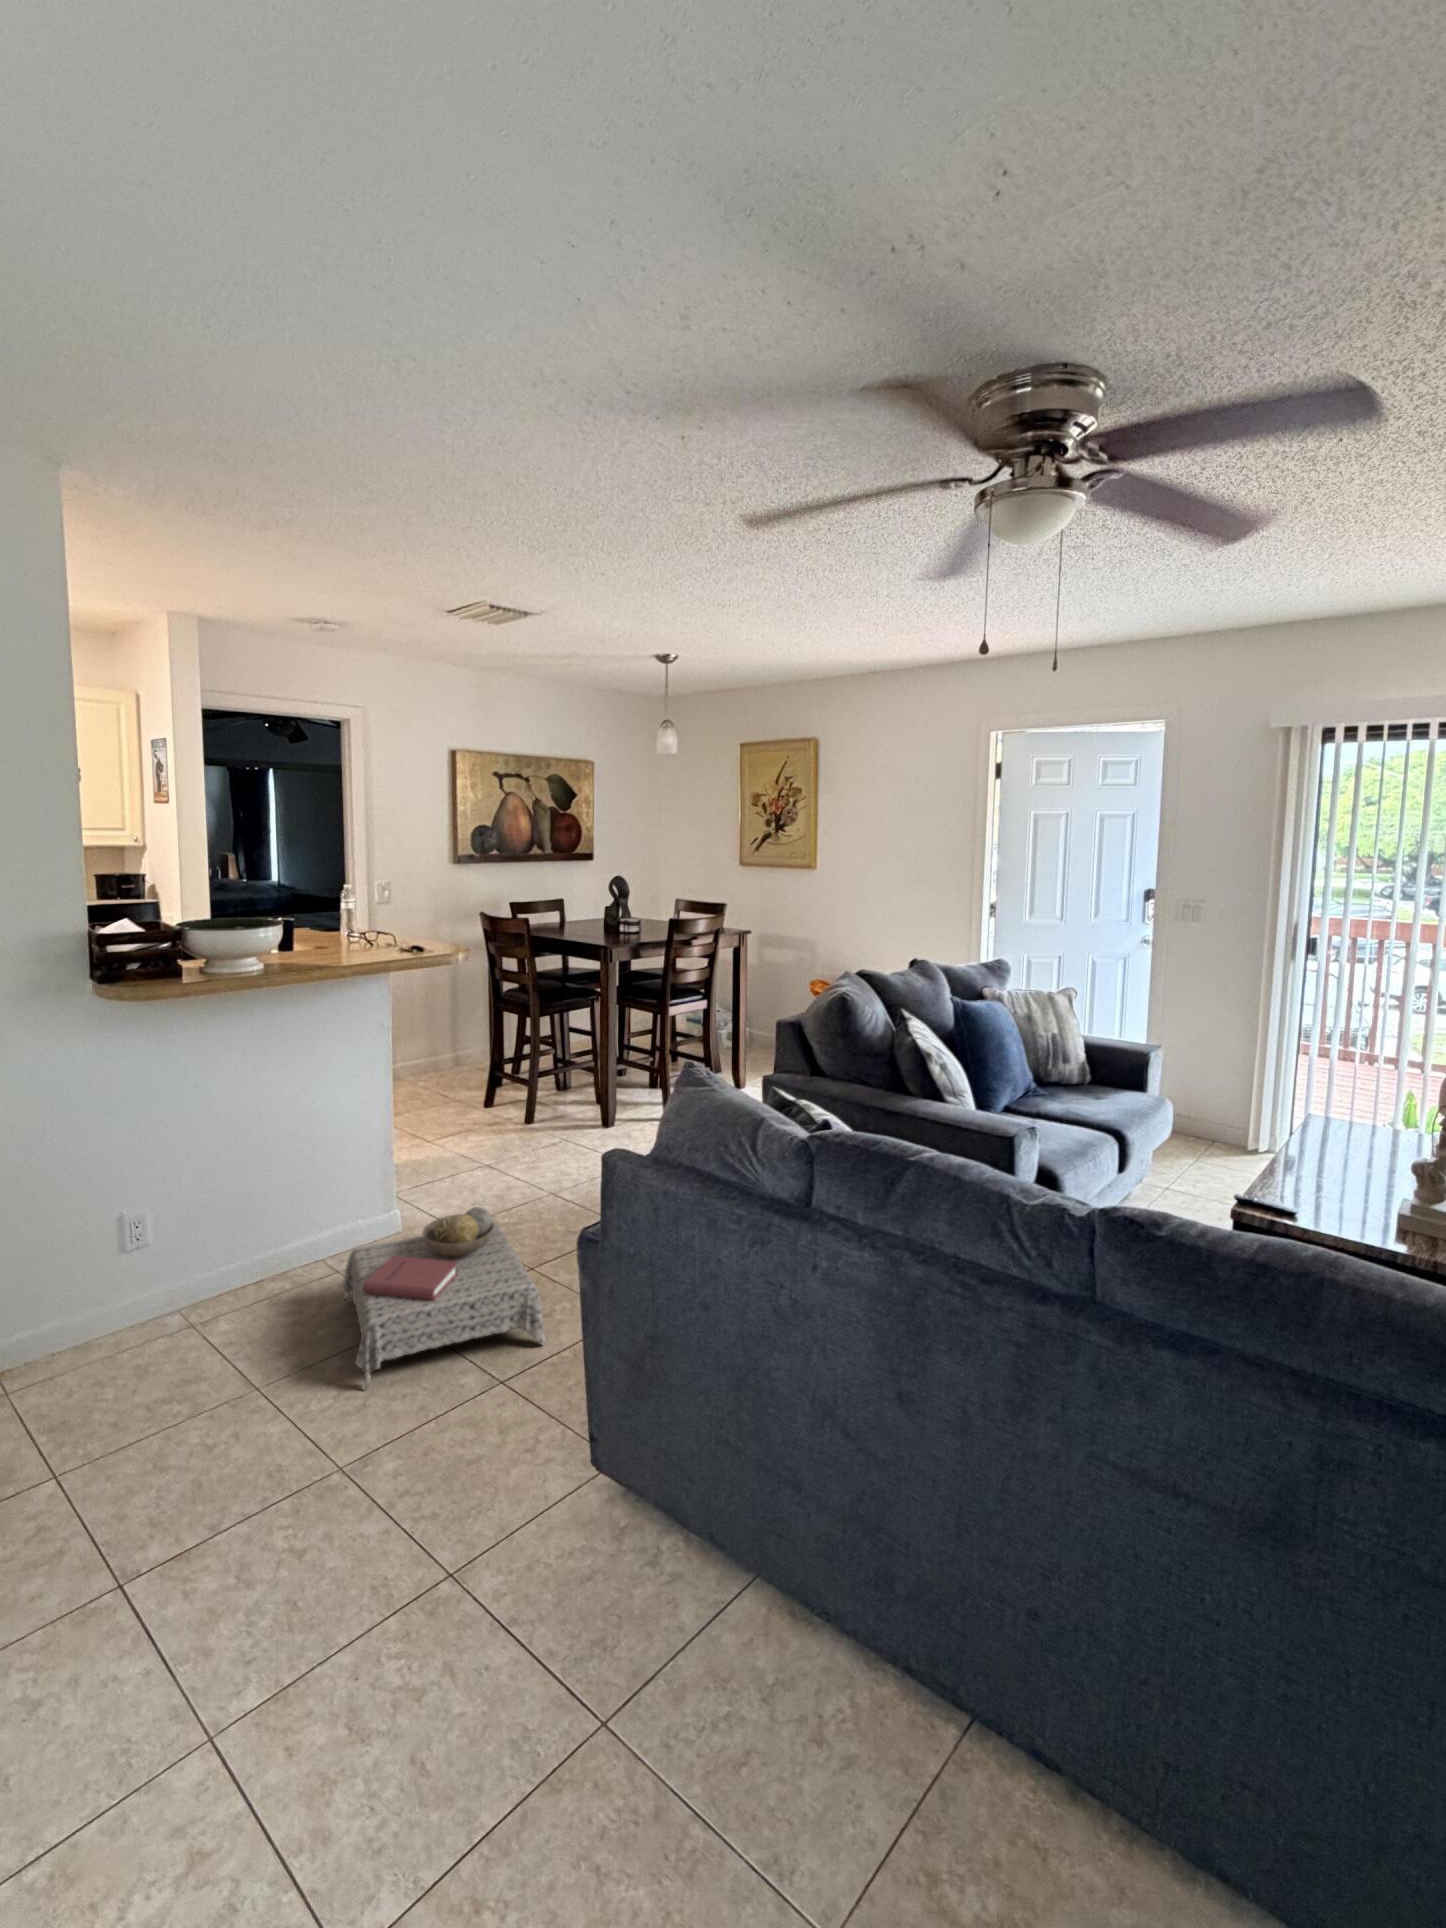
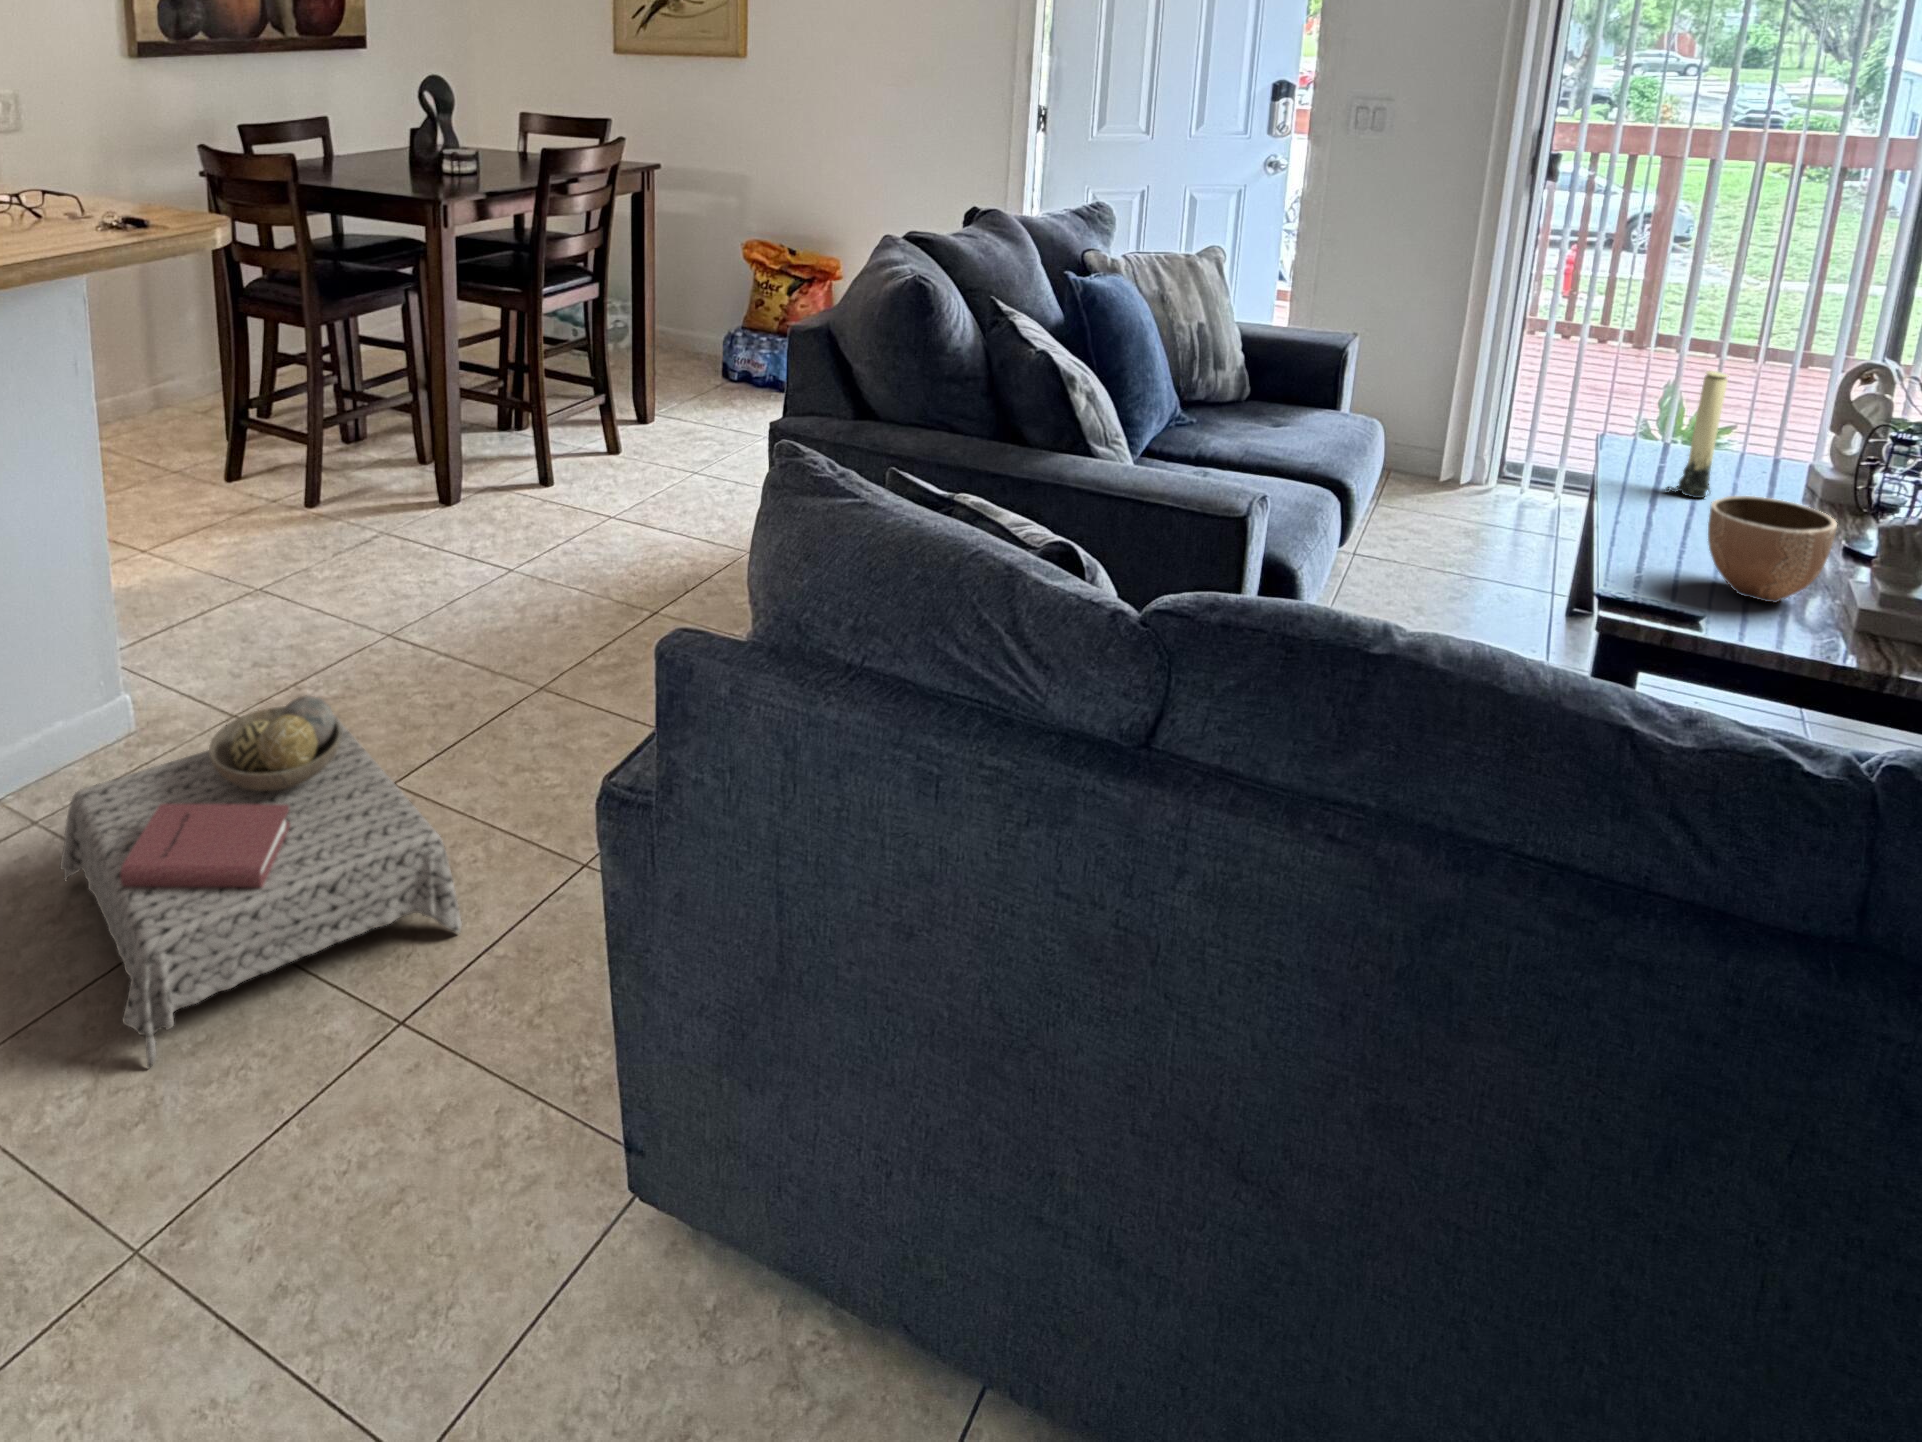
candle: none [1330,1071,1364,1154] -> present [1665,371,1729,498]
decorative bowl: none [1315,1144,1390,1212] -> present [1708,496,1837,603]

